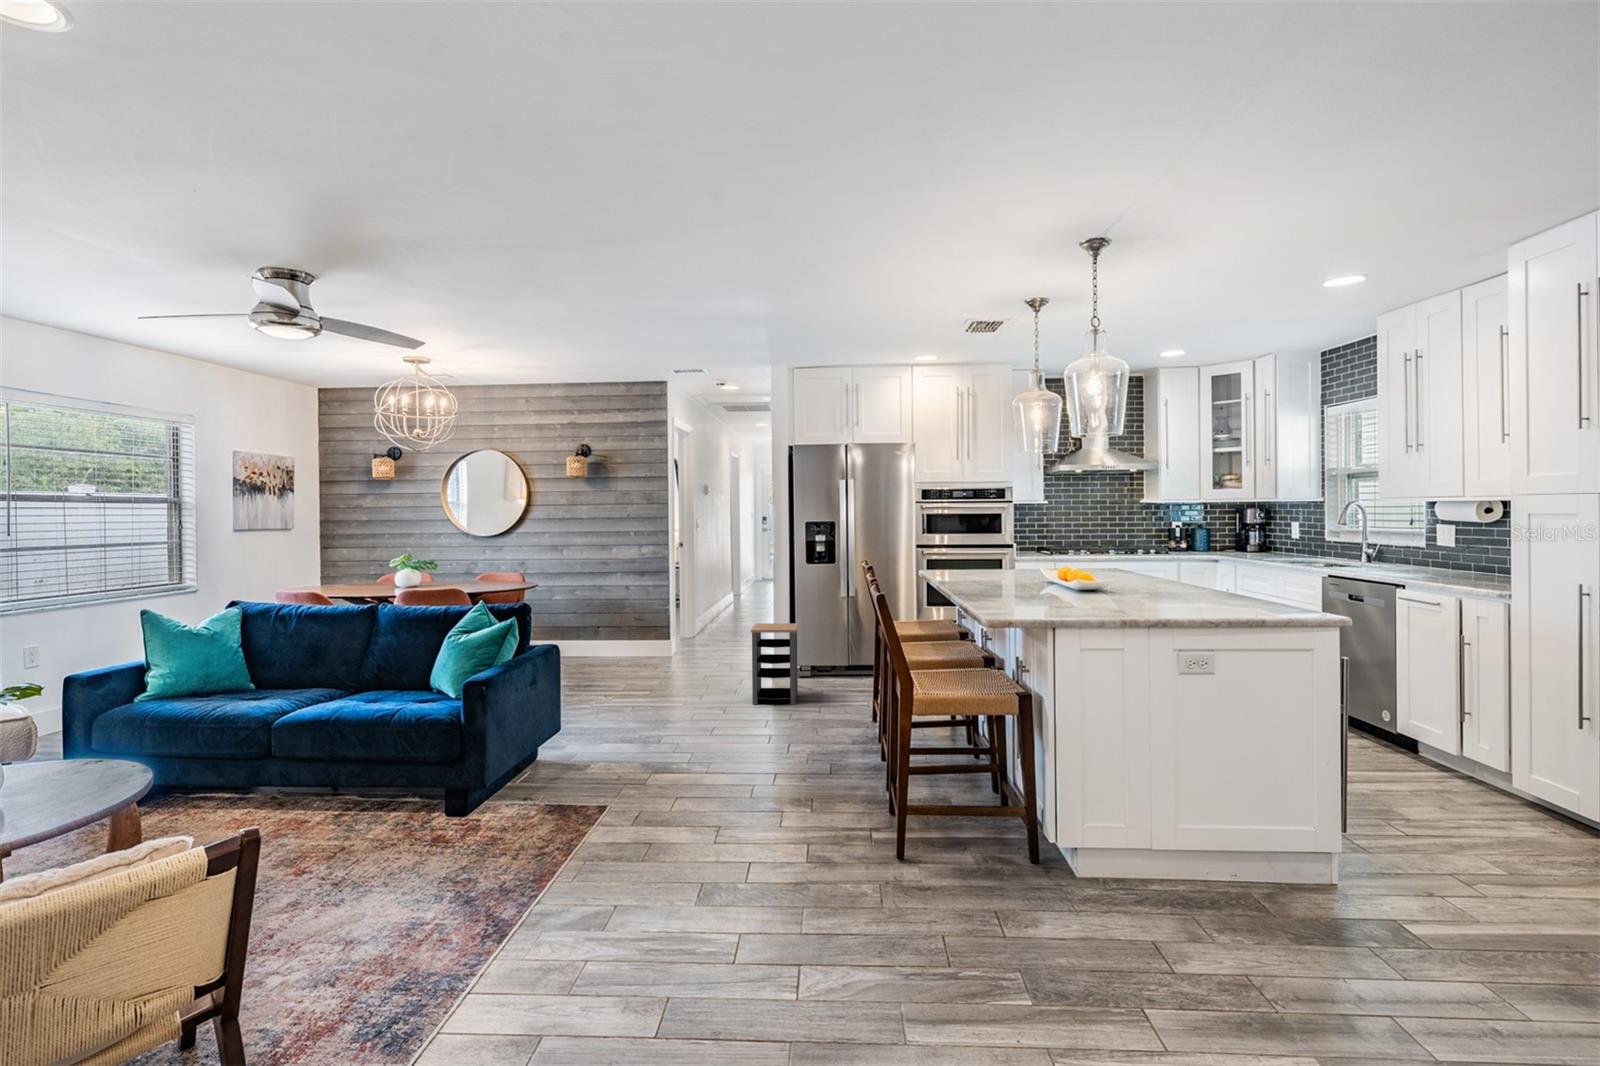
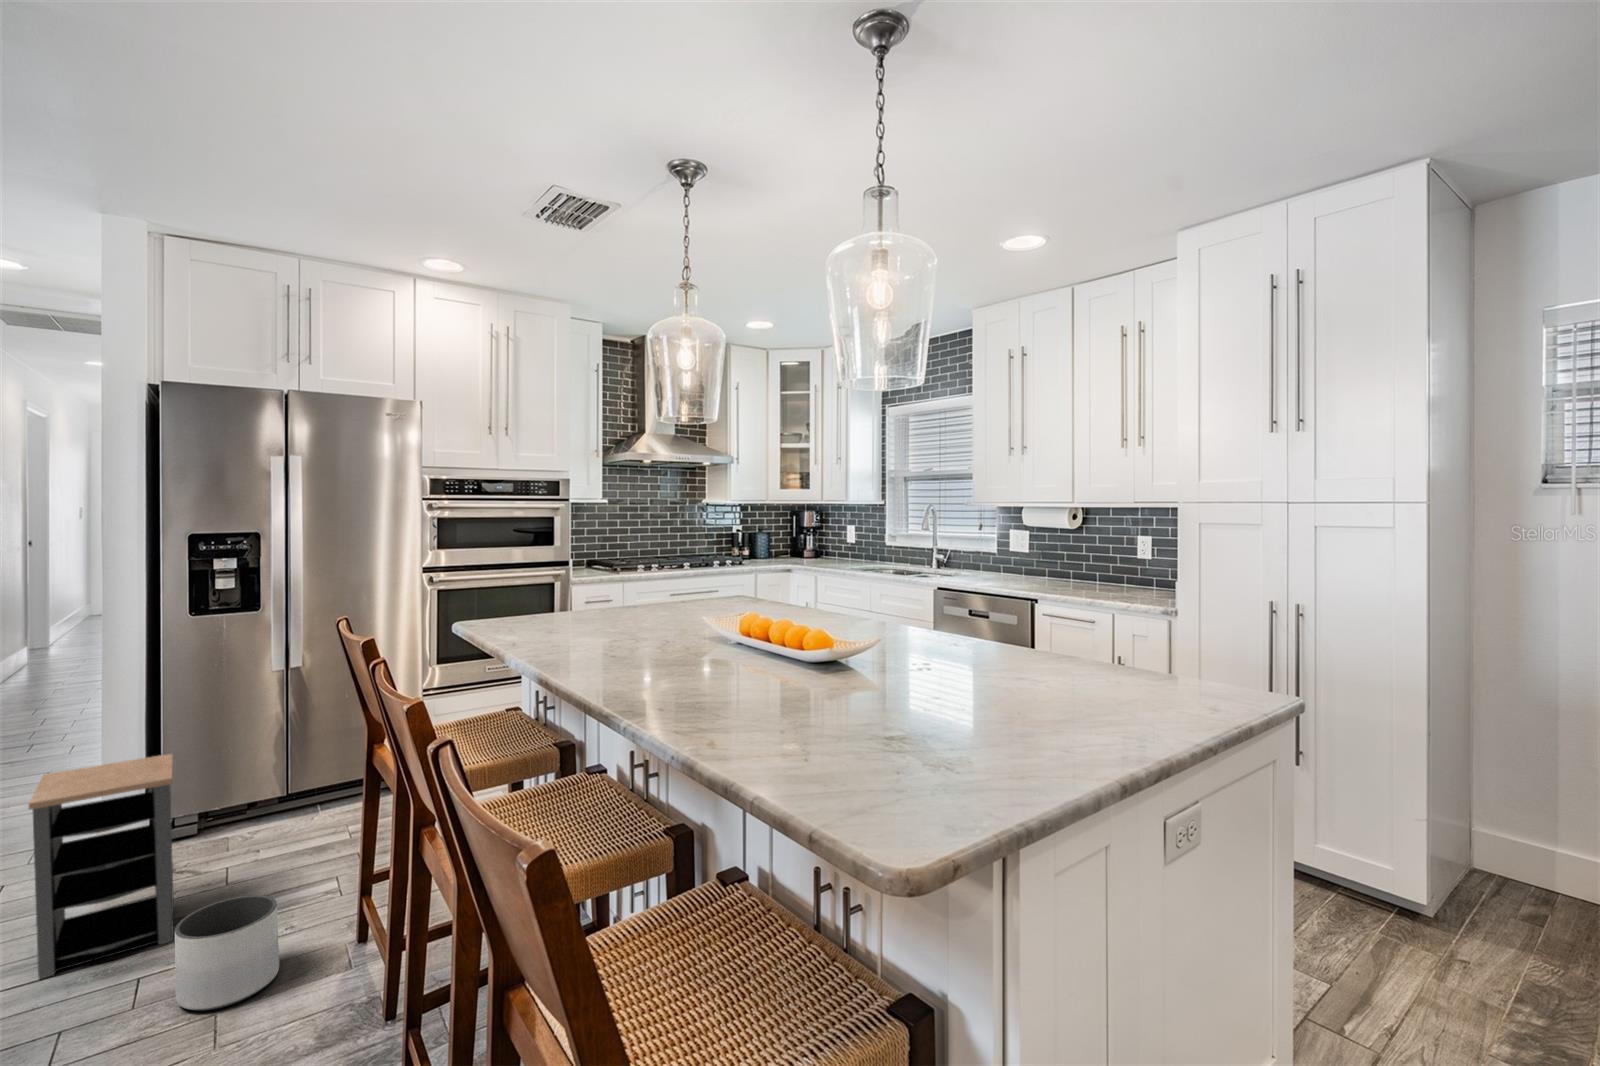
planter: none [794,684,830,724] -> present [175,895,279,1011]

